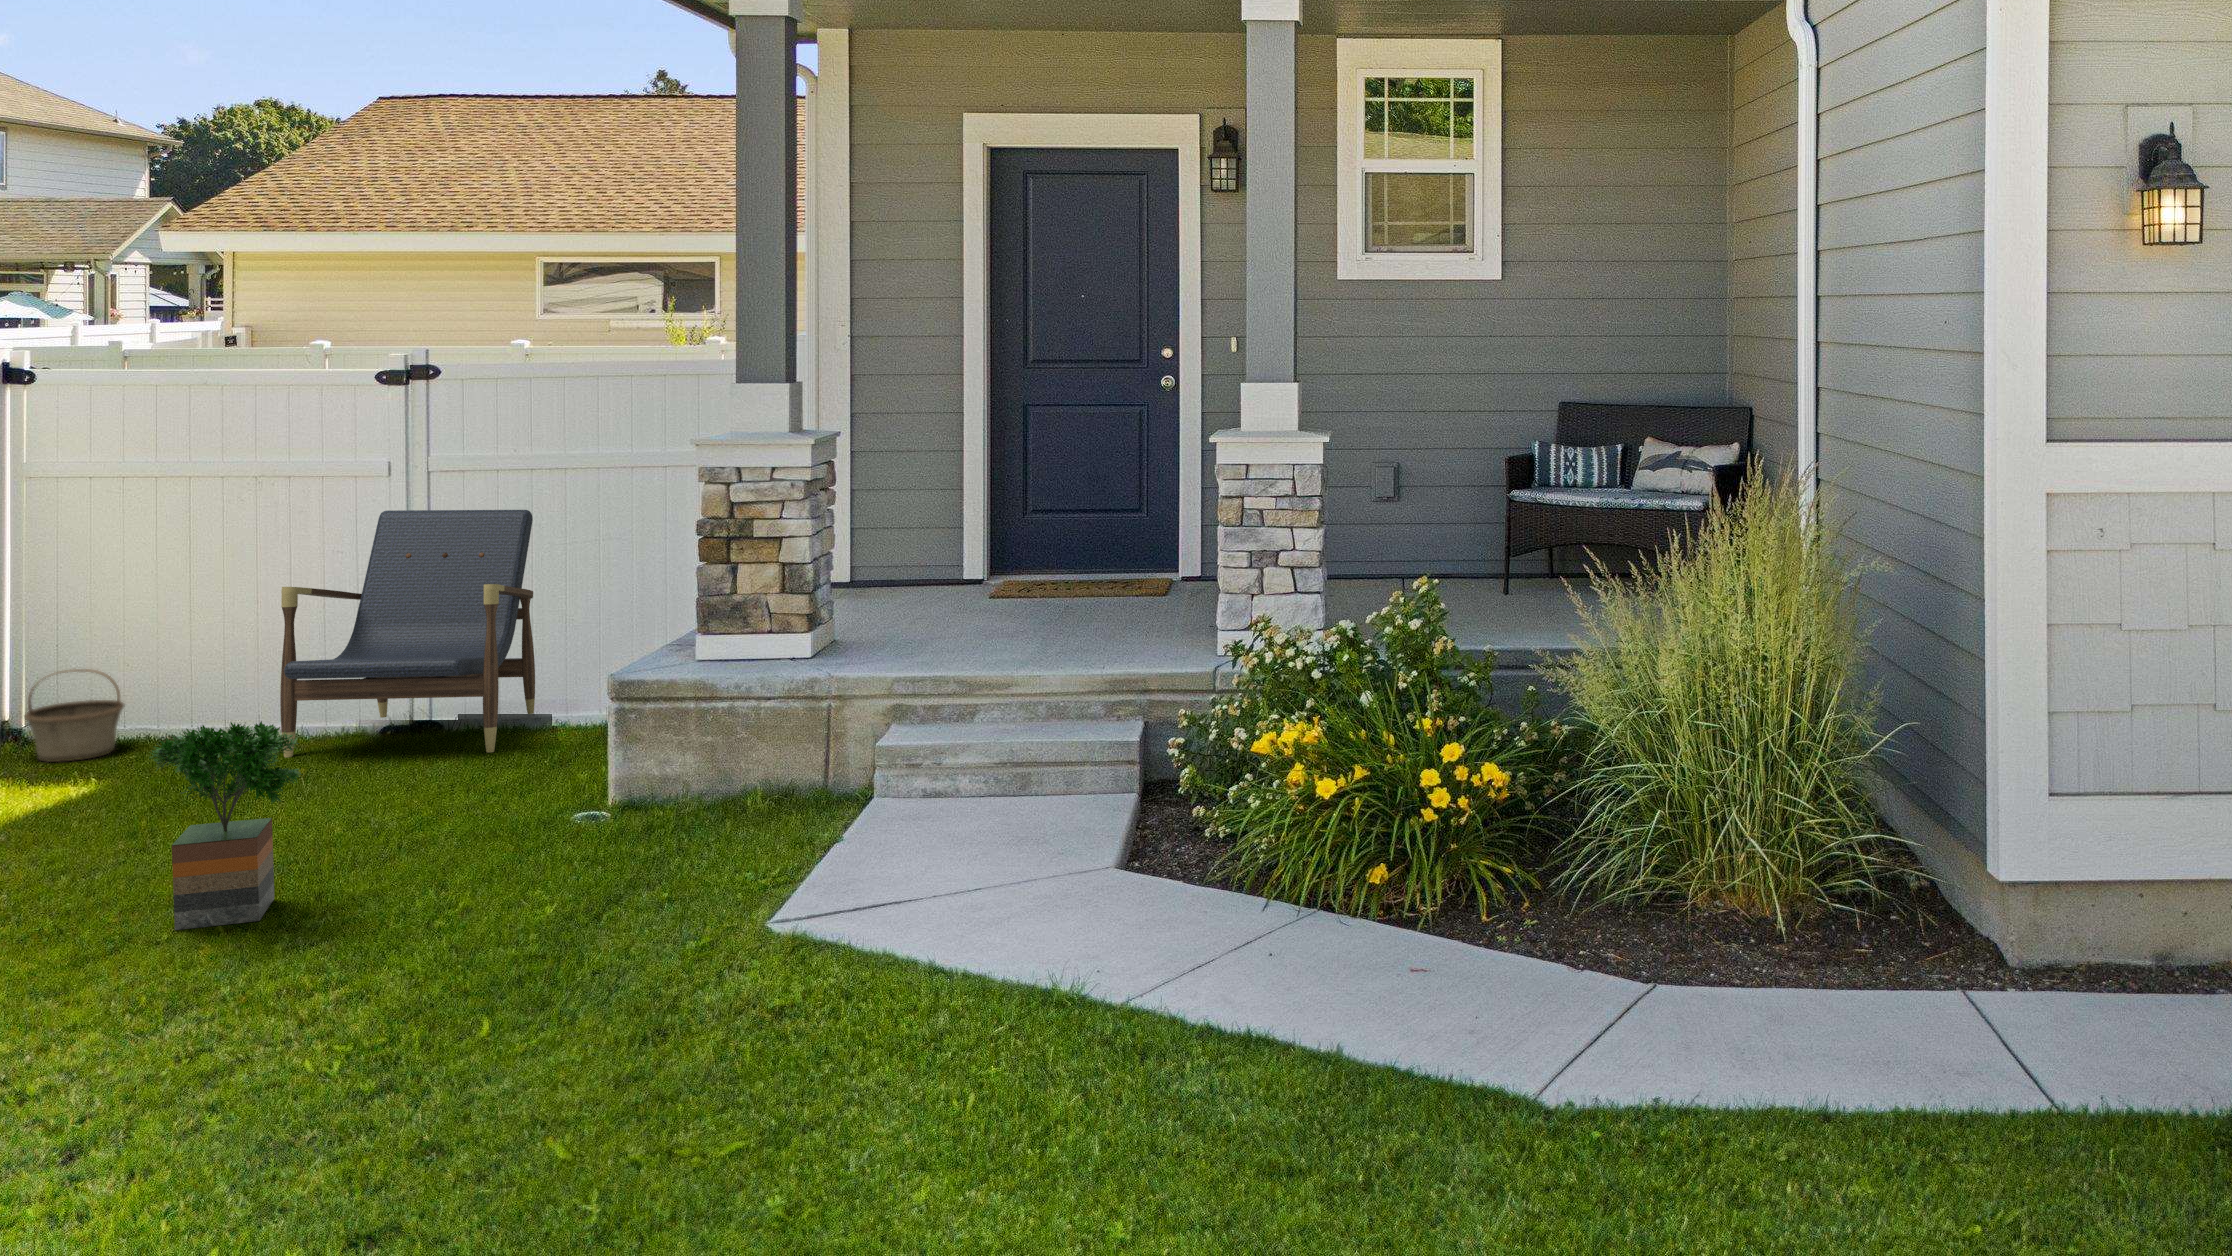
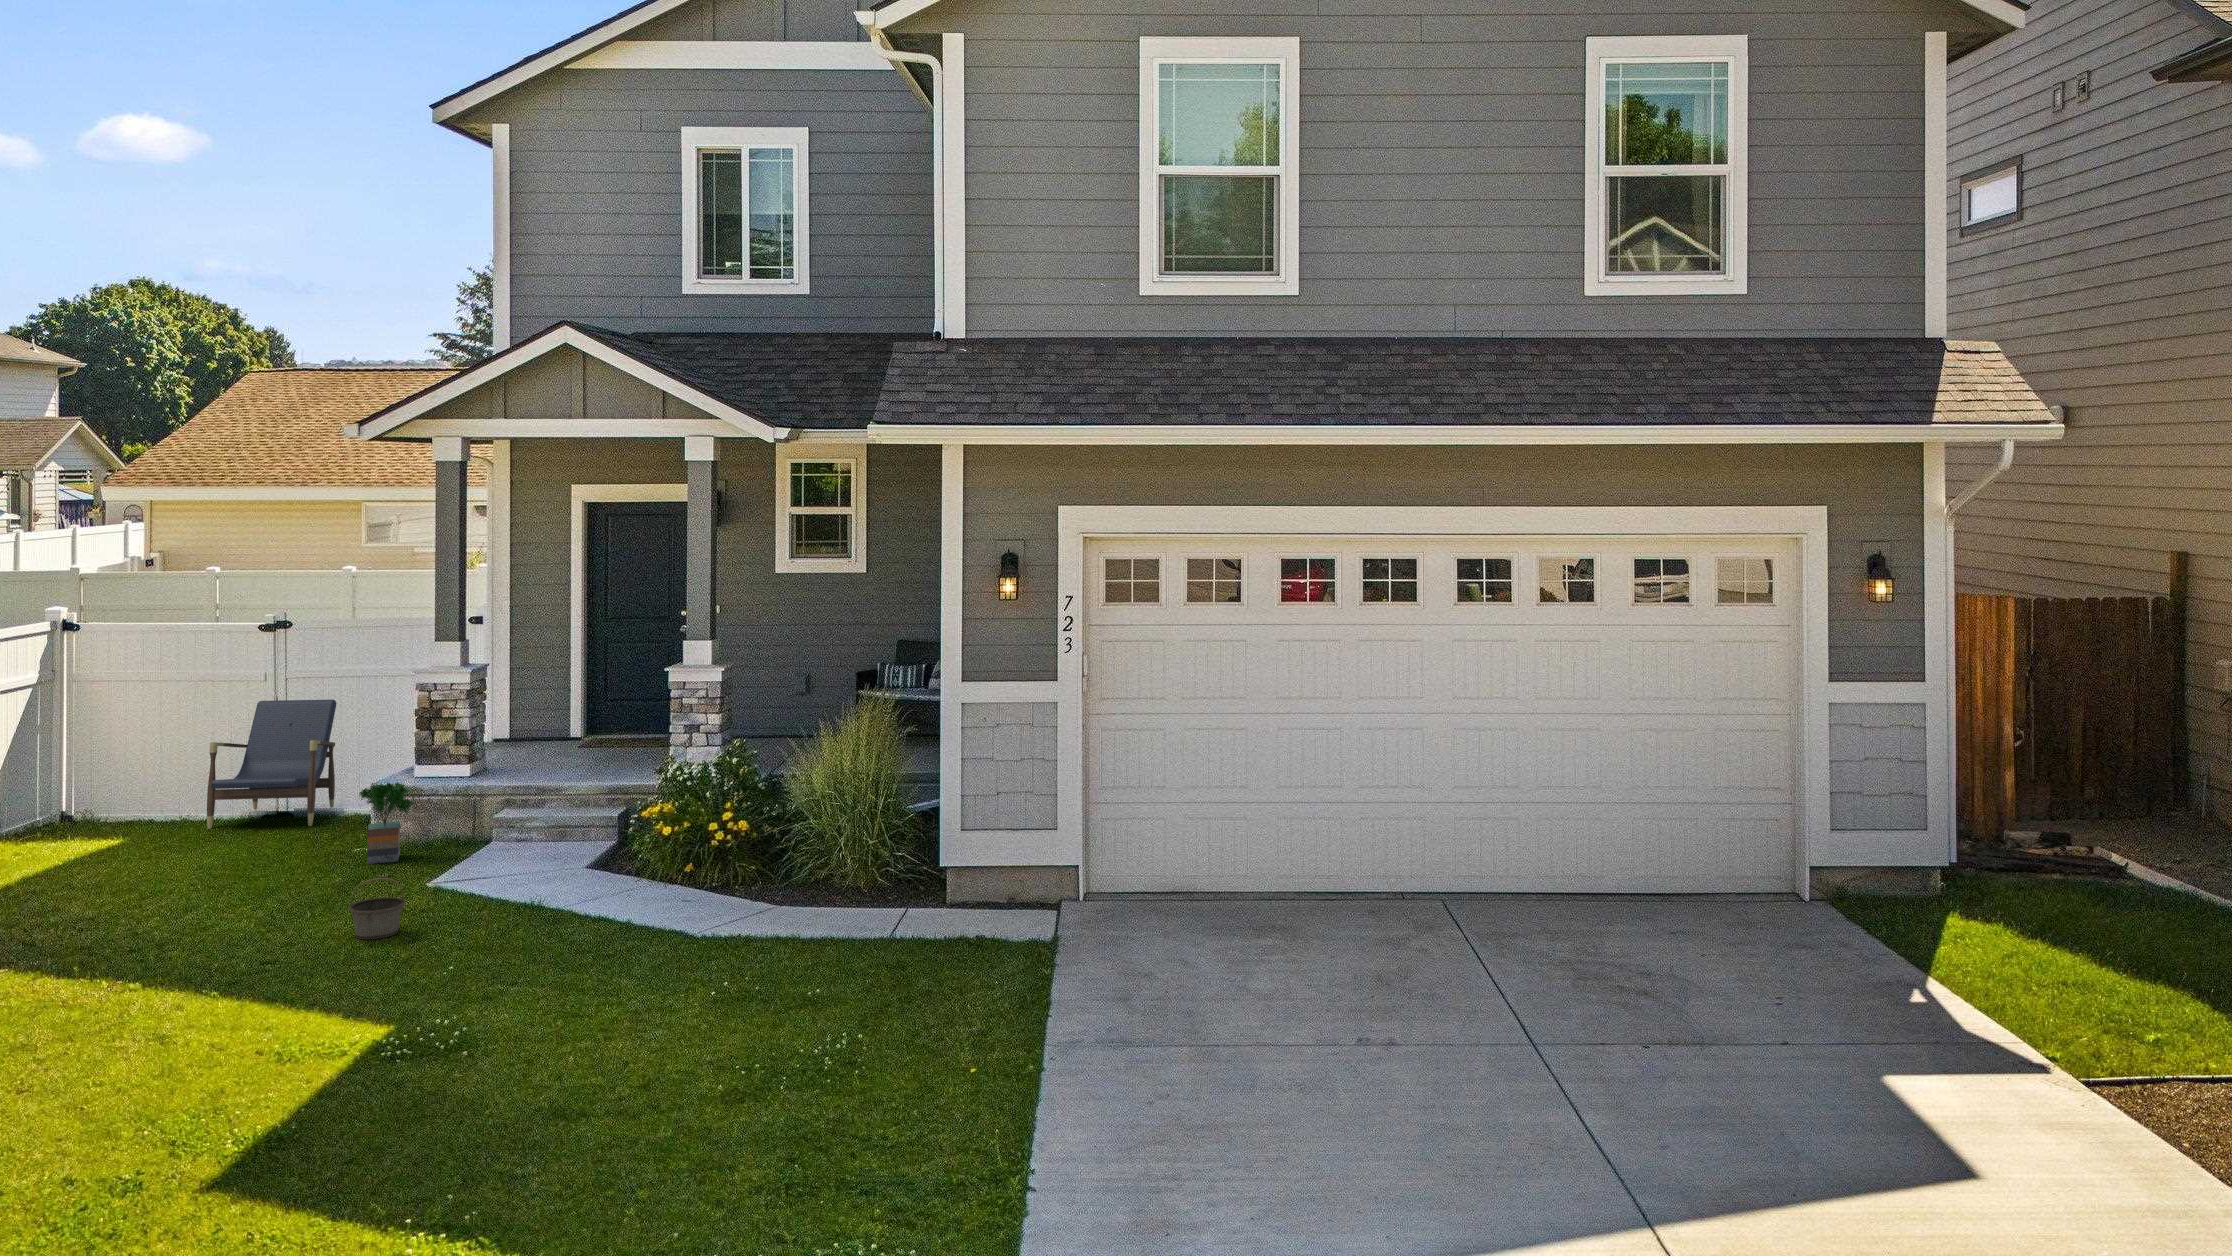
basket: present [24,669,124,762] -> present [349,878,405,939]
potted tree: present [151,721,300,930] -> present [359,782,414,864]

